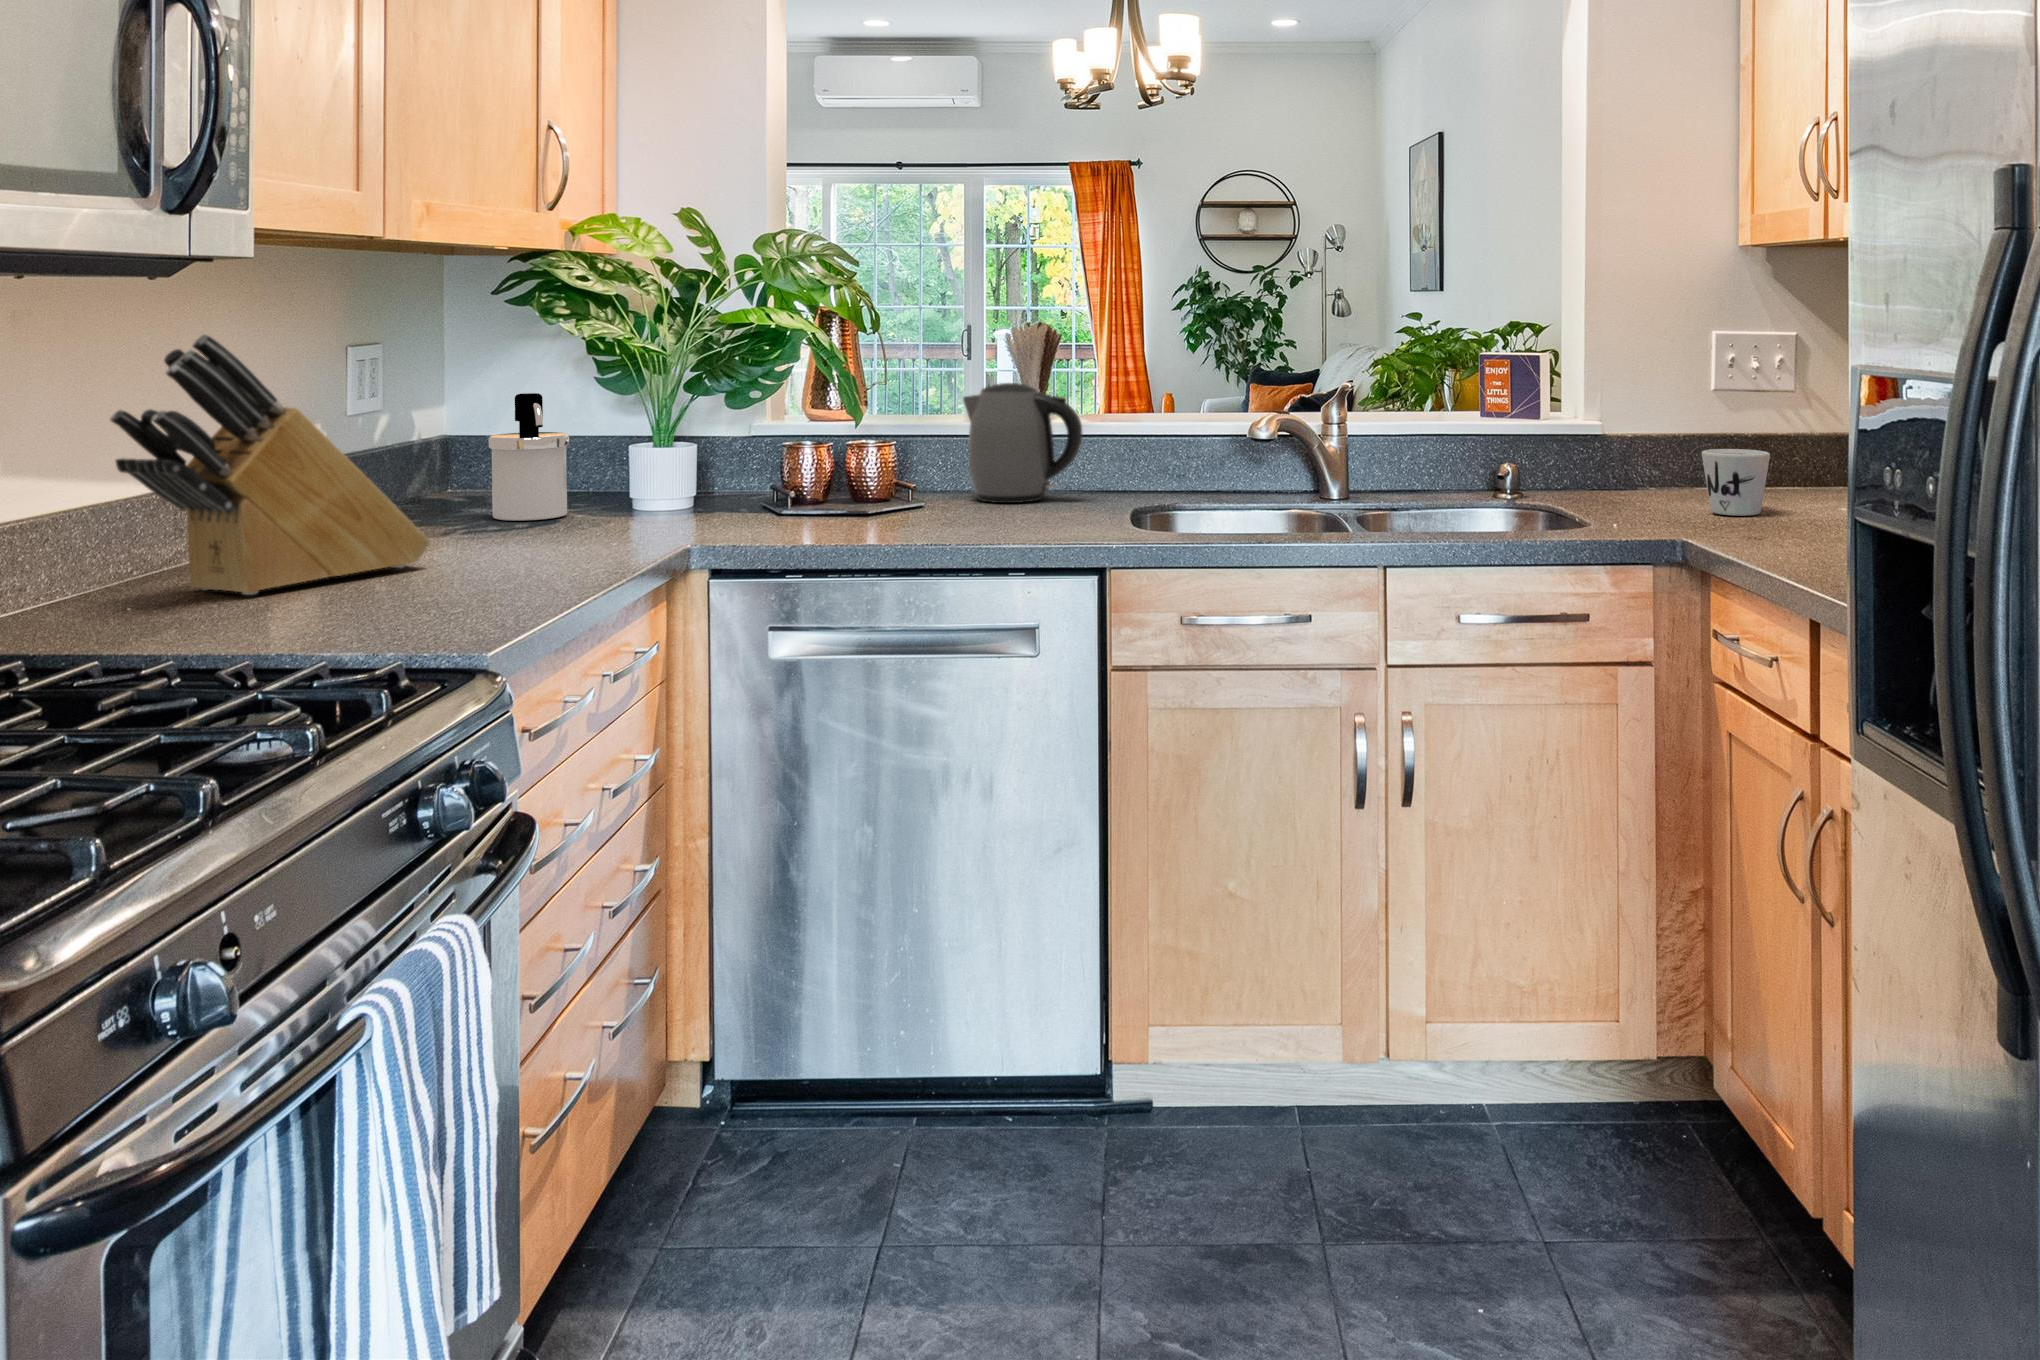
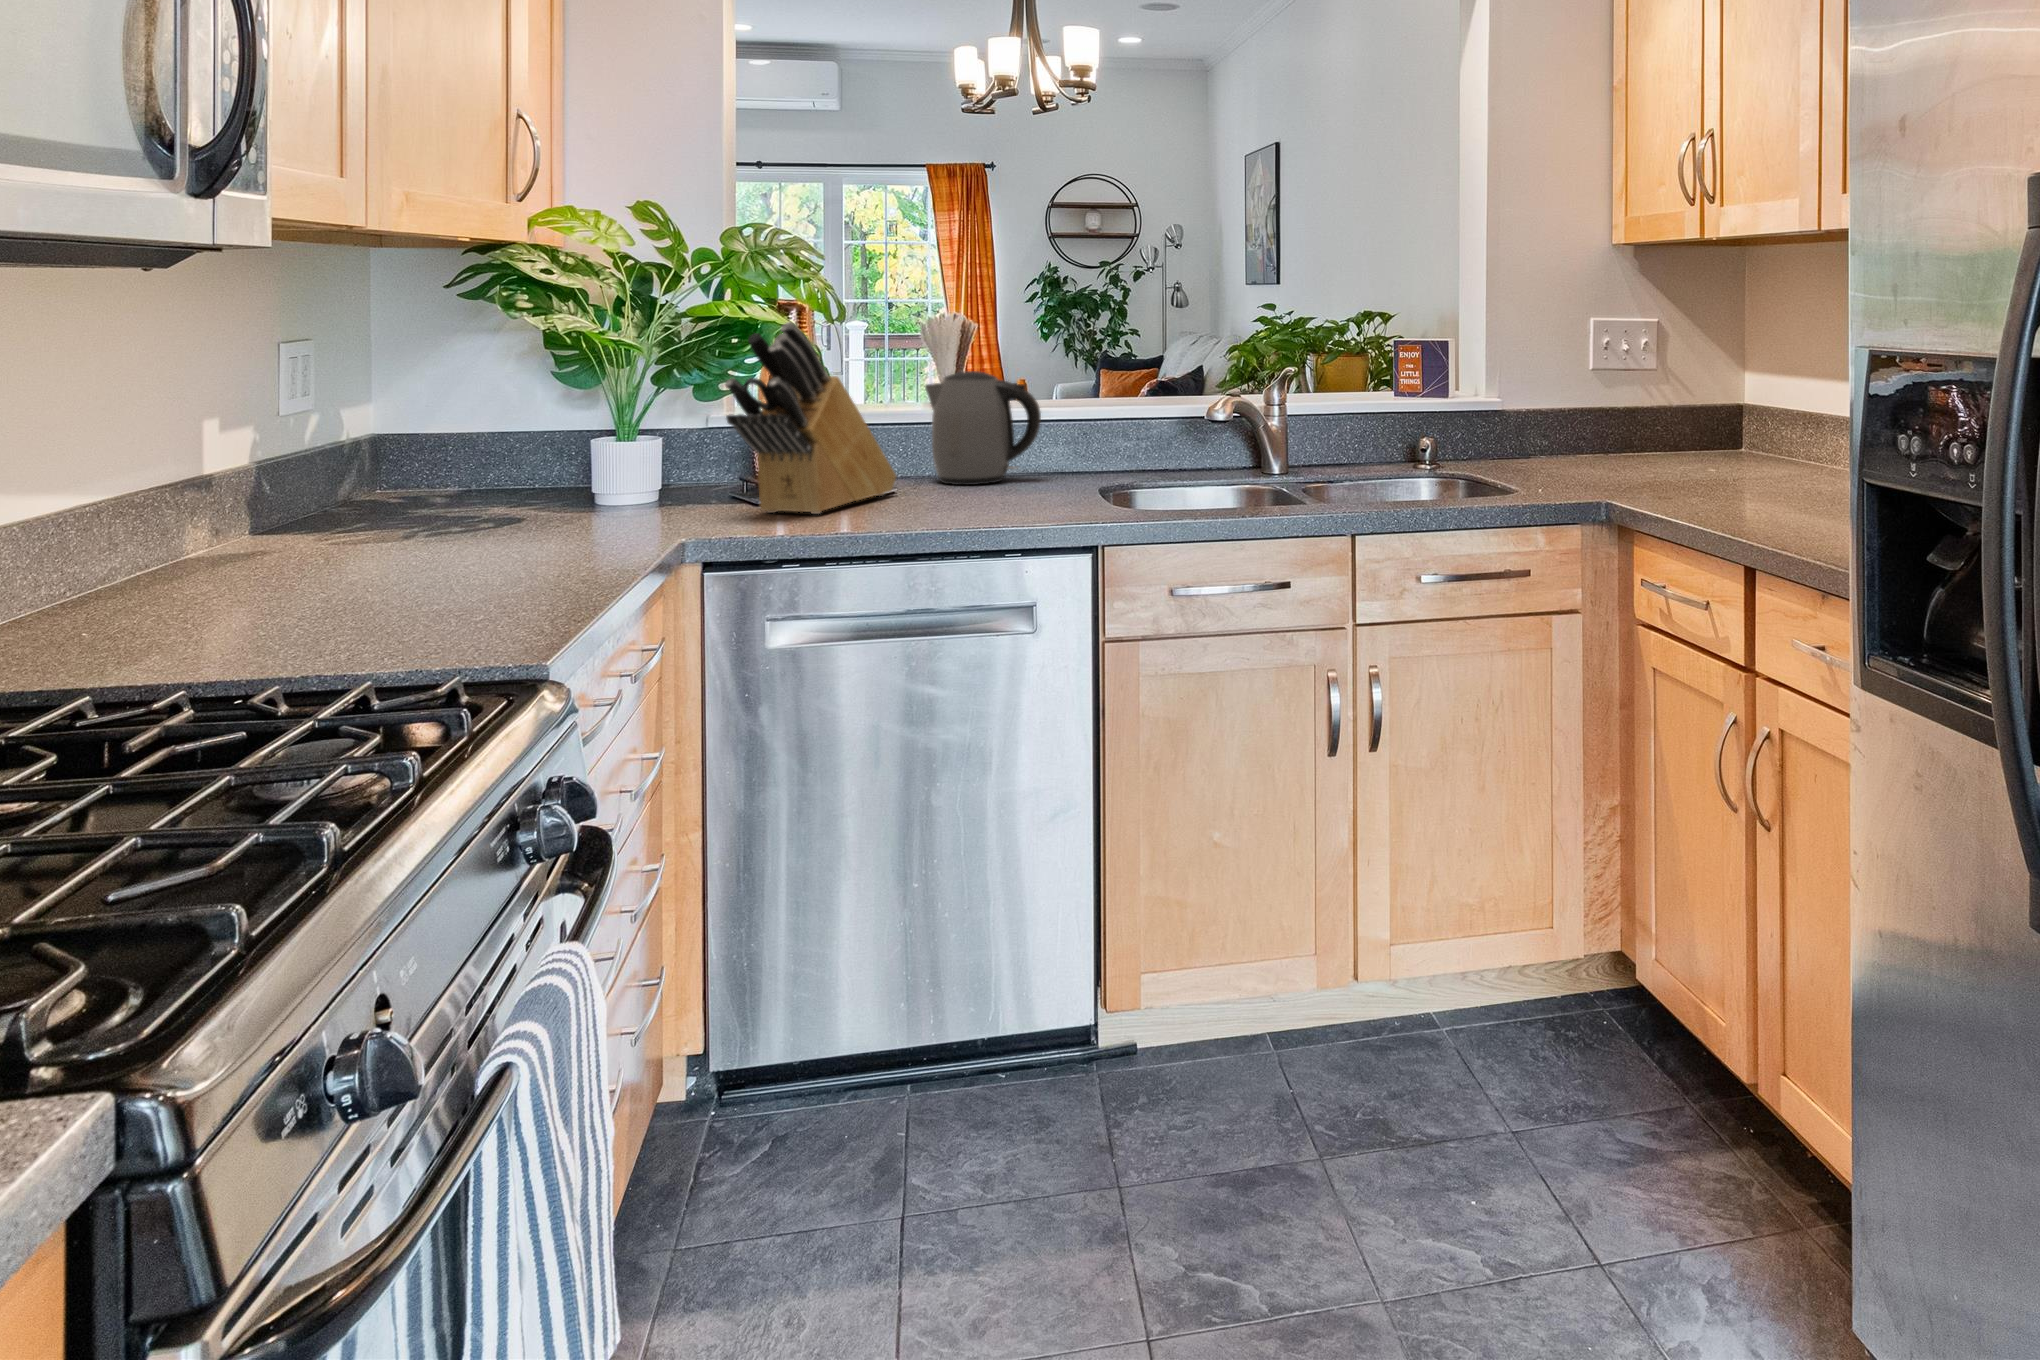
knife block: present [110,334,430,595] -> present [725,322,897,514]
soap dispenser: present [489,393,569,521] -> none [447,388,533,518]
mug: present [1702,449,1770,516] -> none [1591,421,1648,478]

